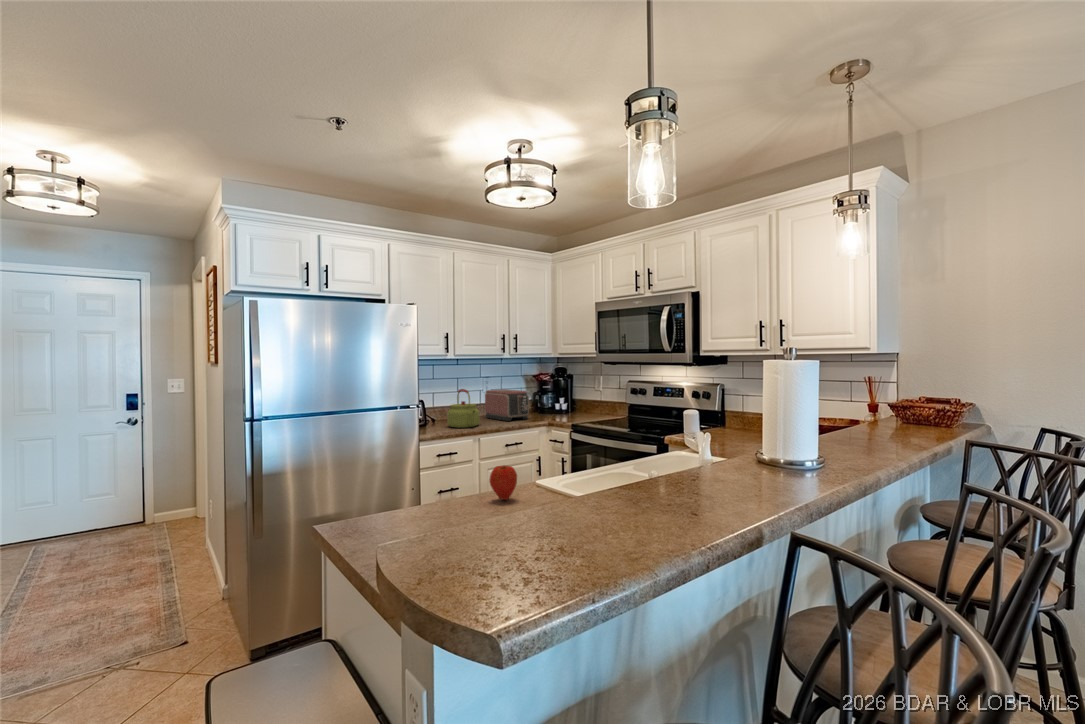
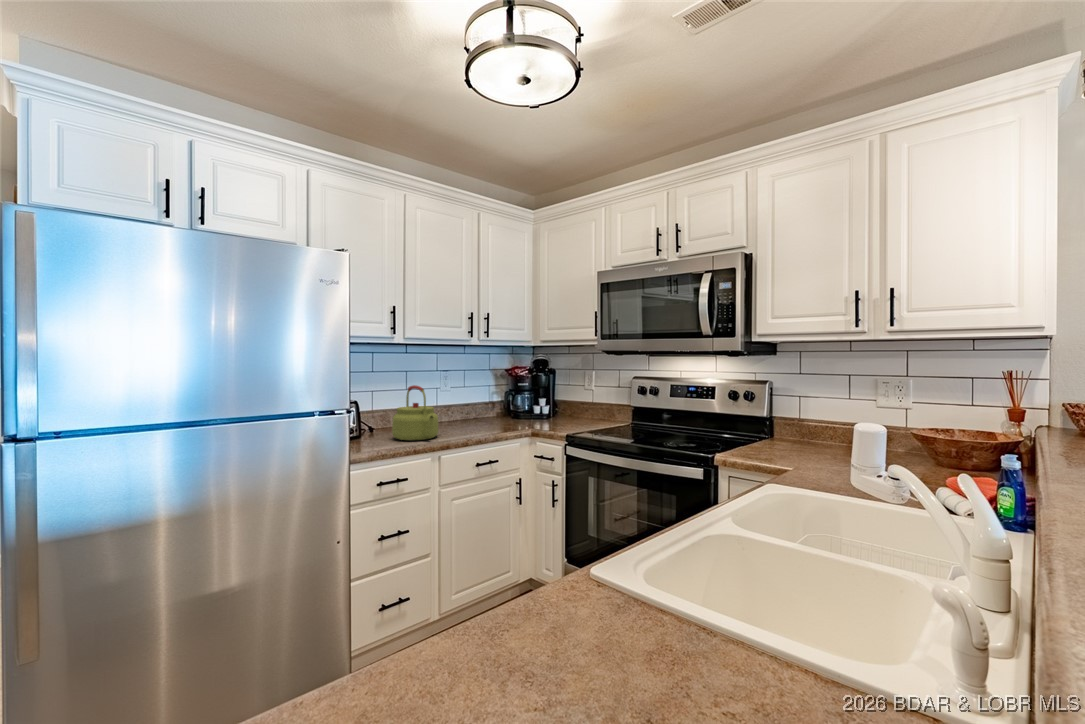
toaster: present [485,389,529,421] -> none [444,387,504,430]
apple: present [489,465,517,500] -> none [520,567,592,662]

